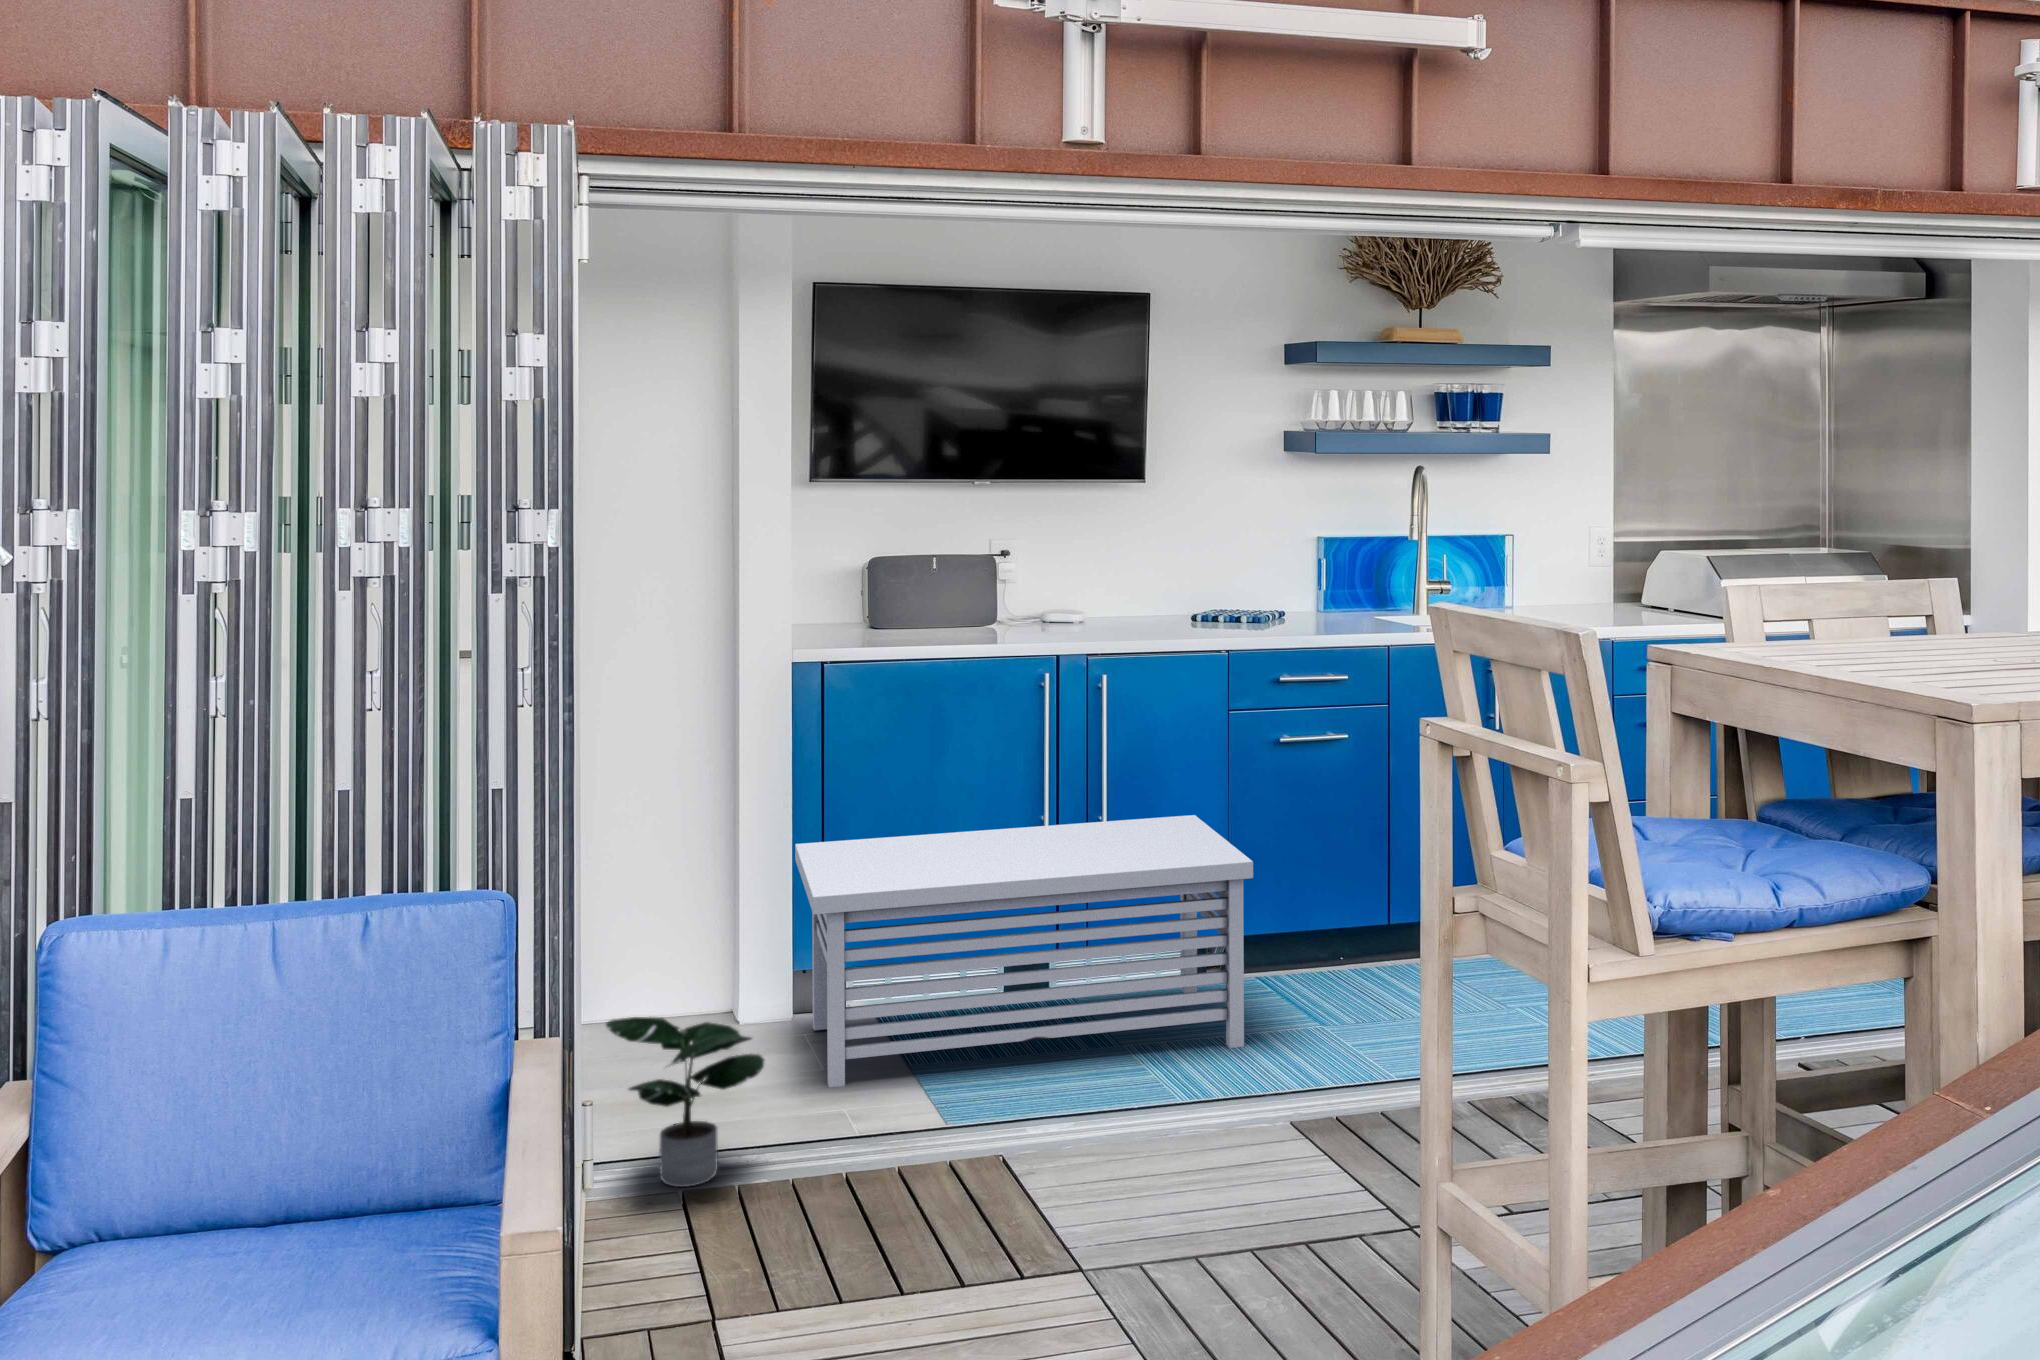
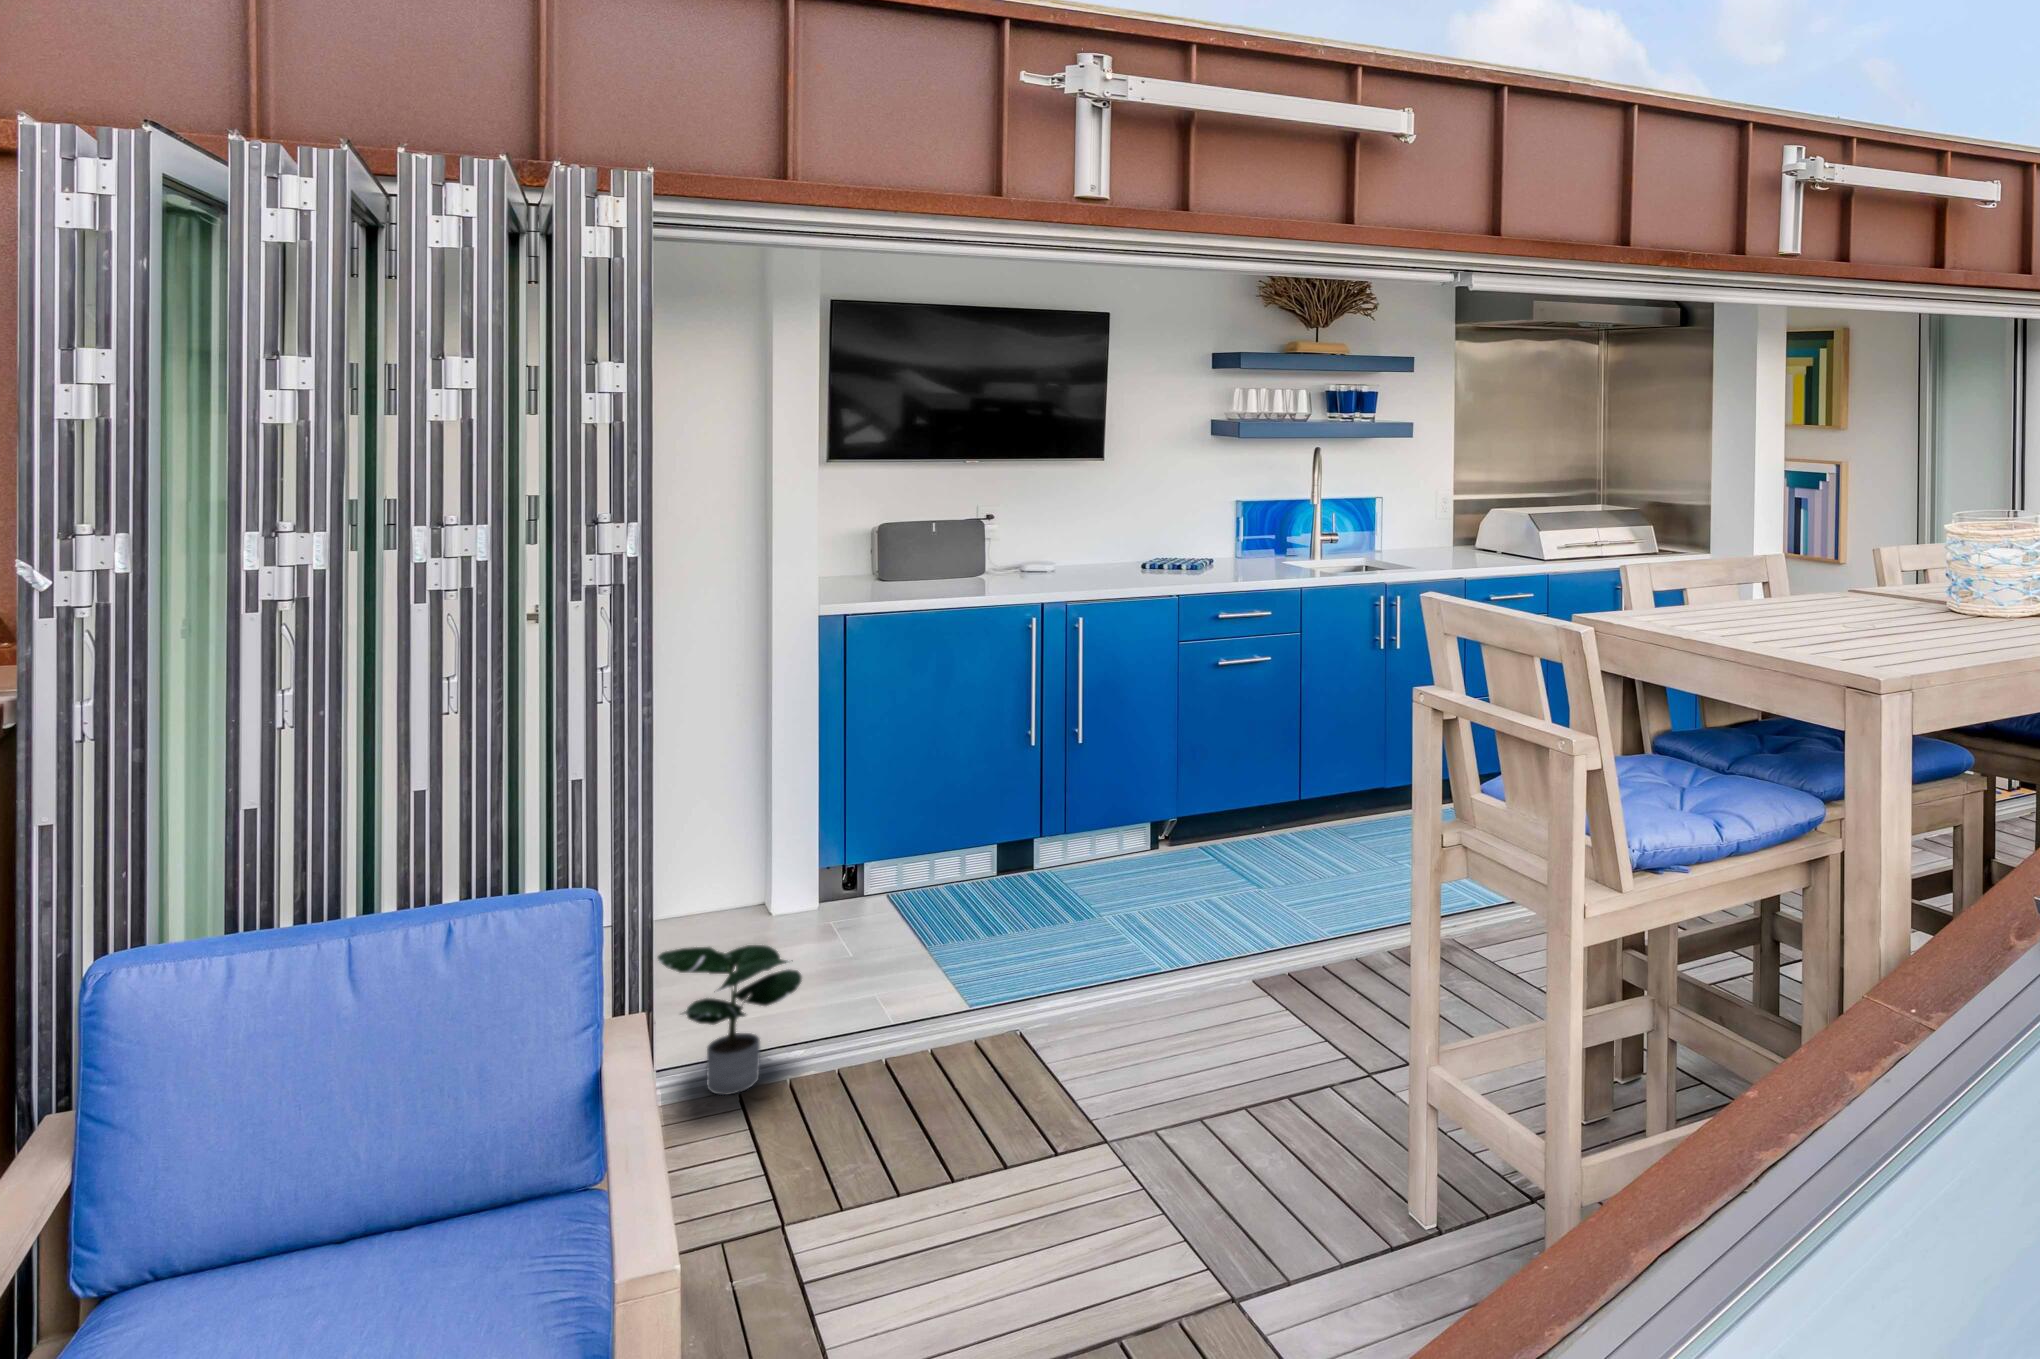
storage bench: present [795,815,1253,1088] -> none [814,732,1204,986]

